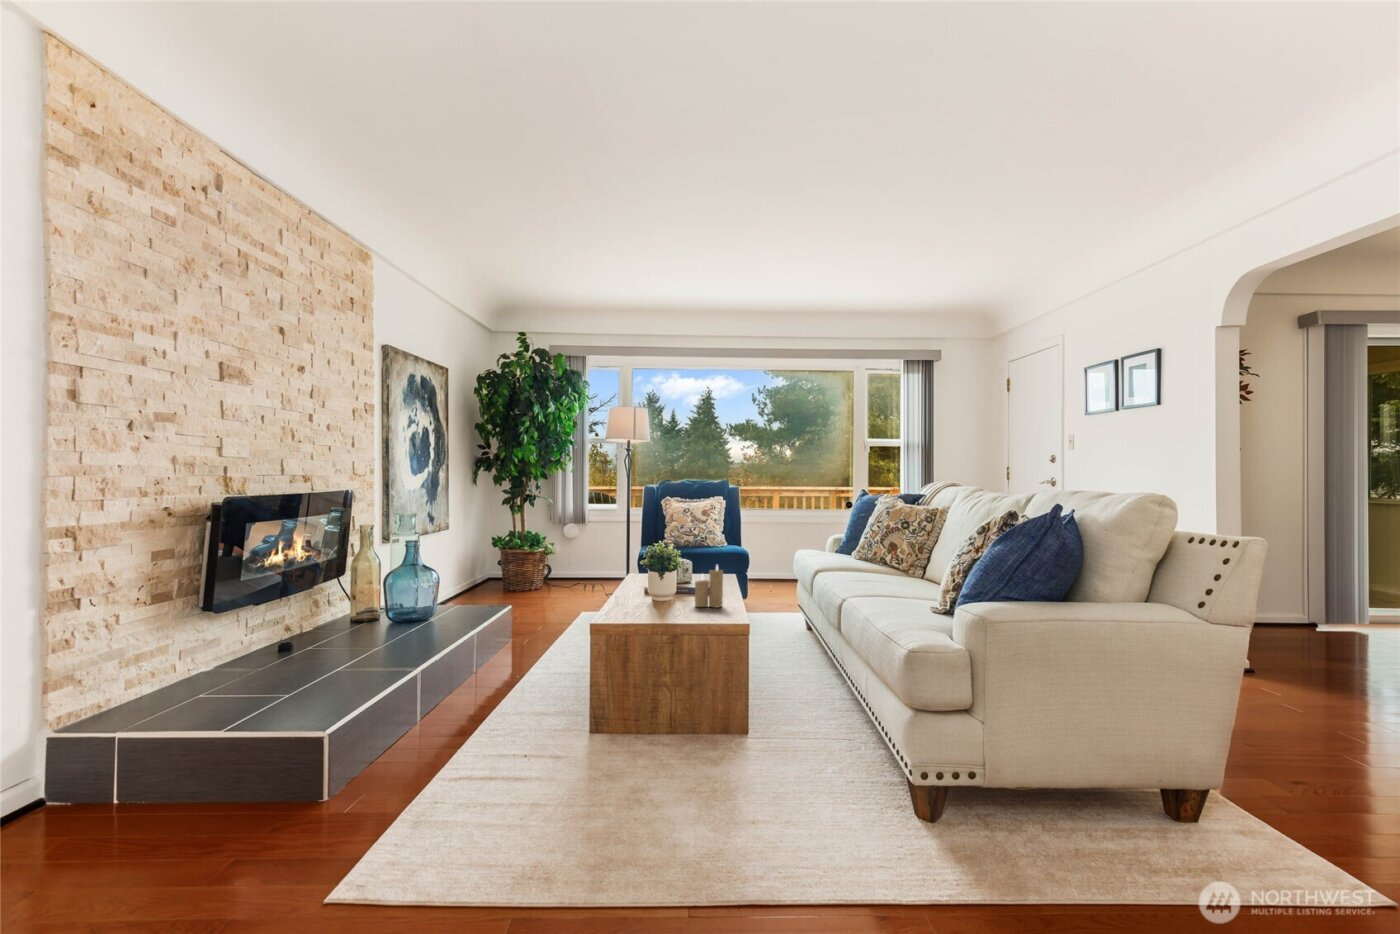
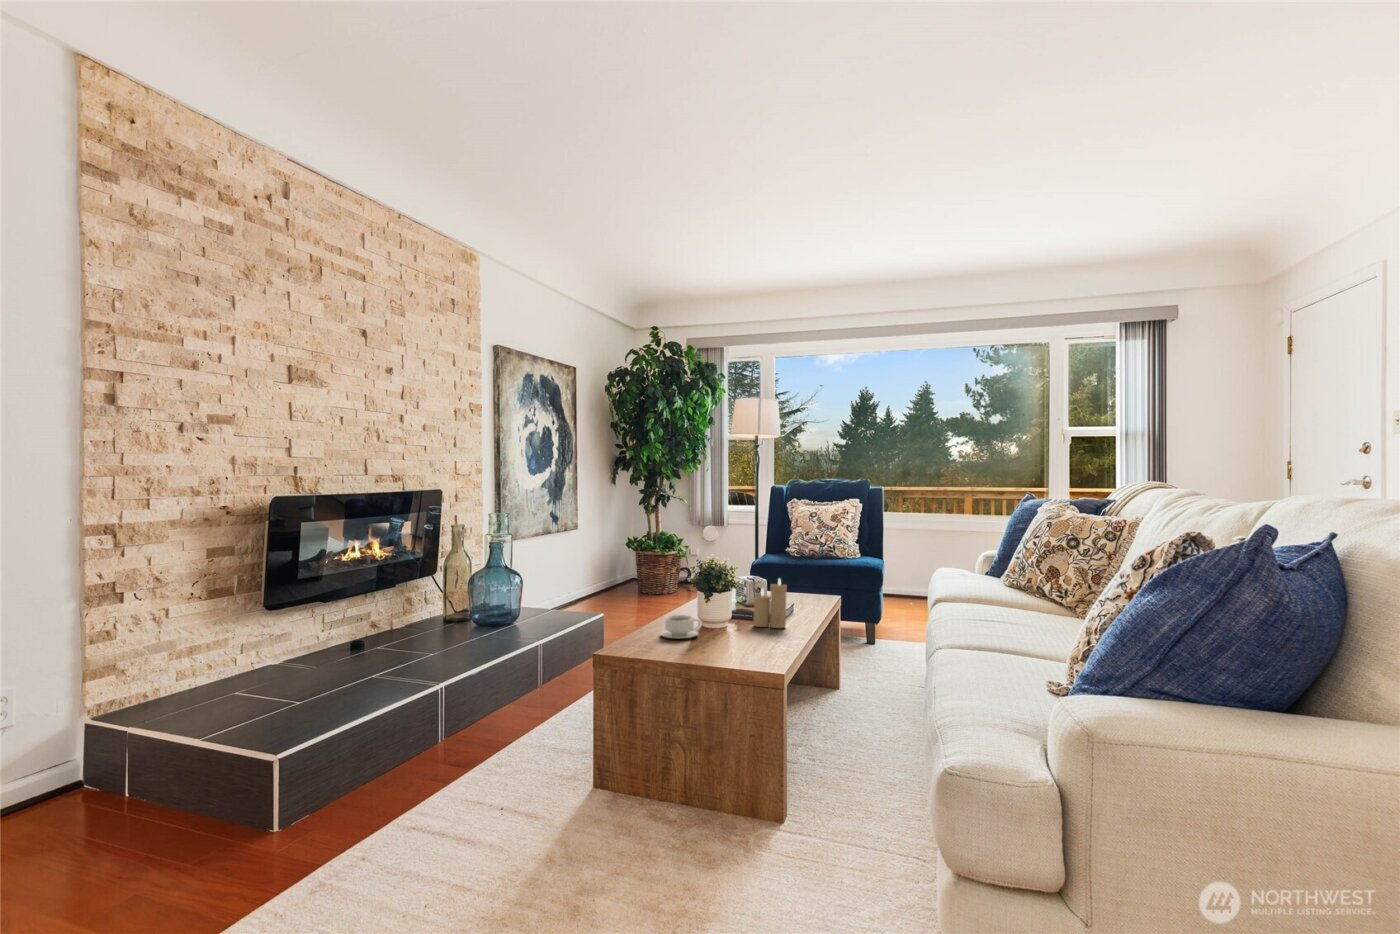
teacup: none [624,599,659,619] -> present [661,615,701,638]

